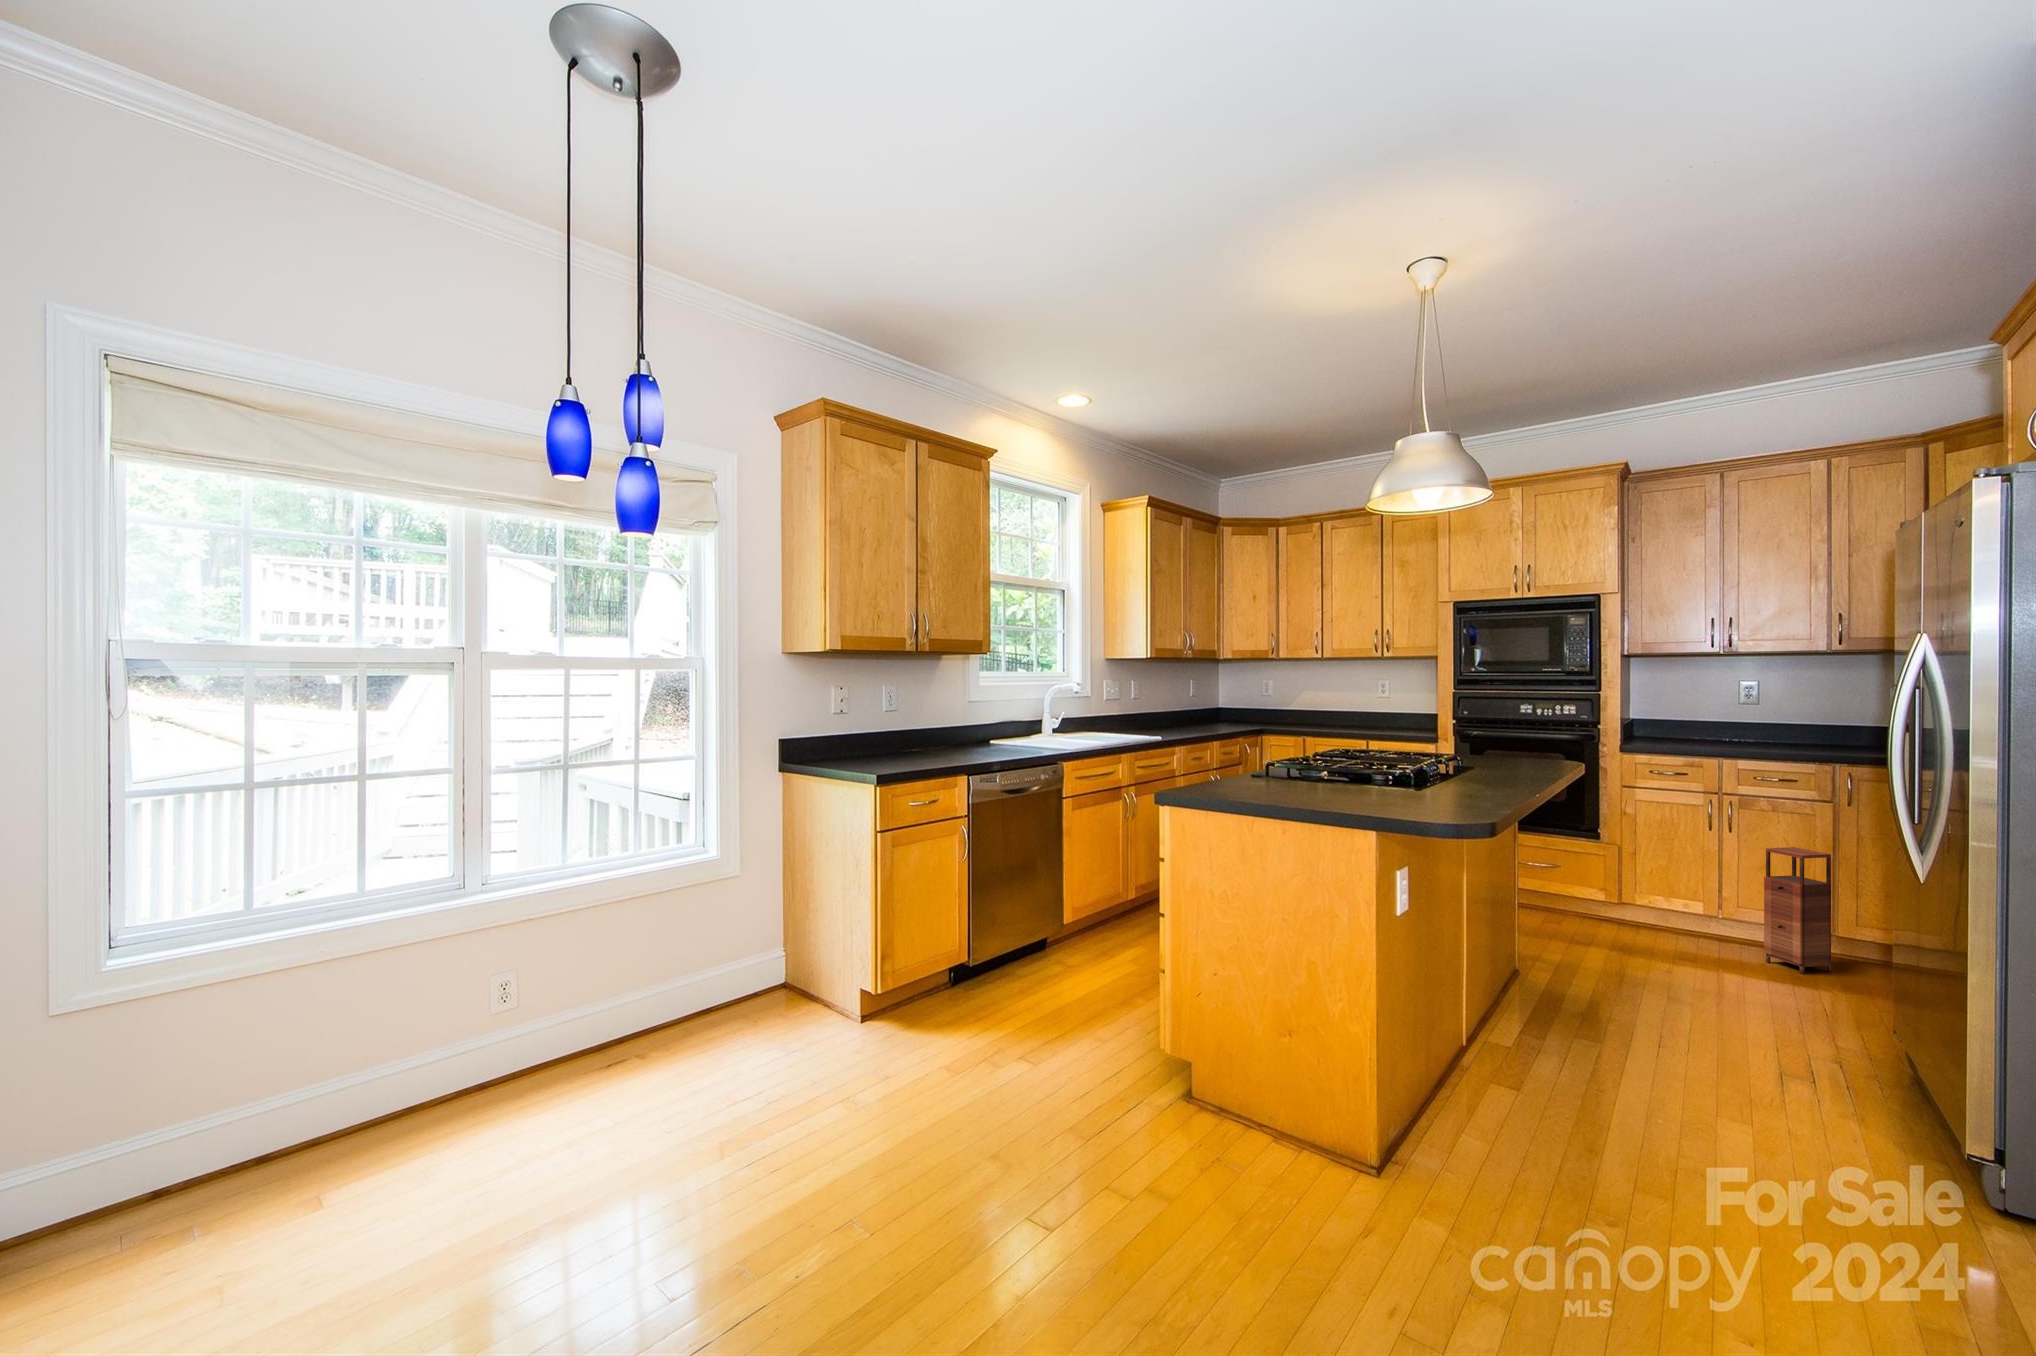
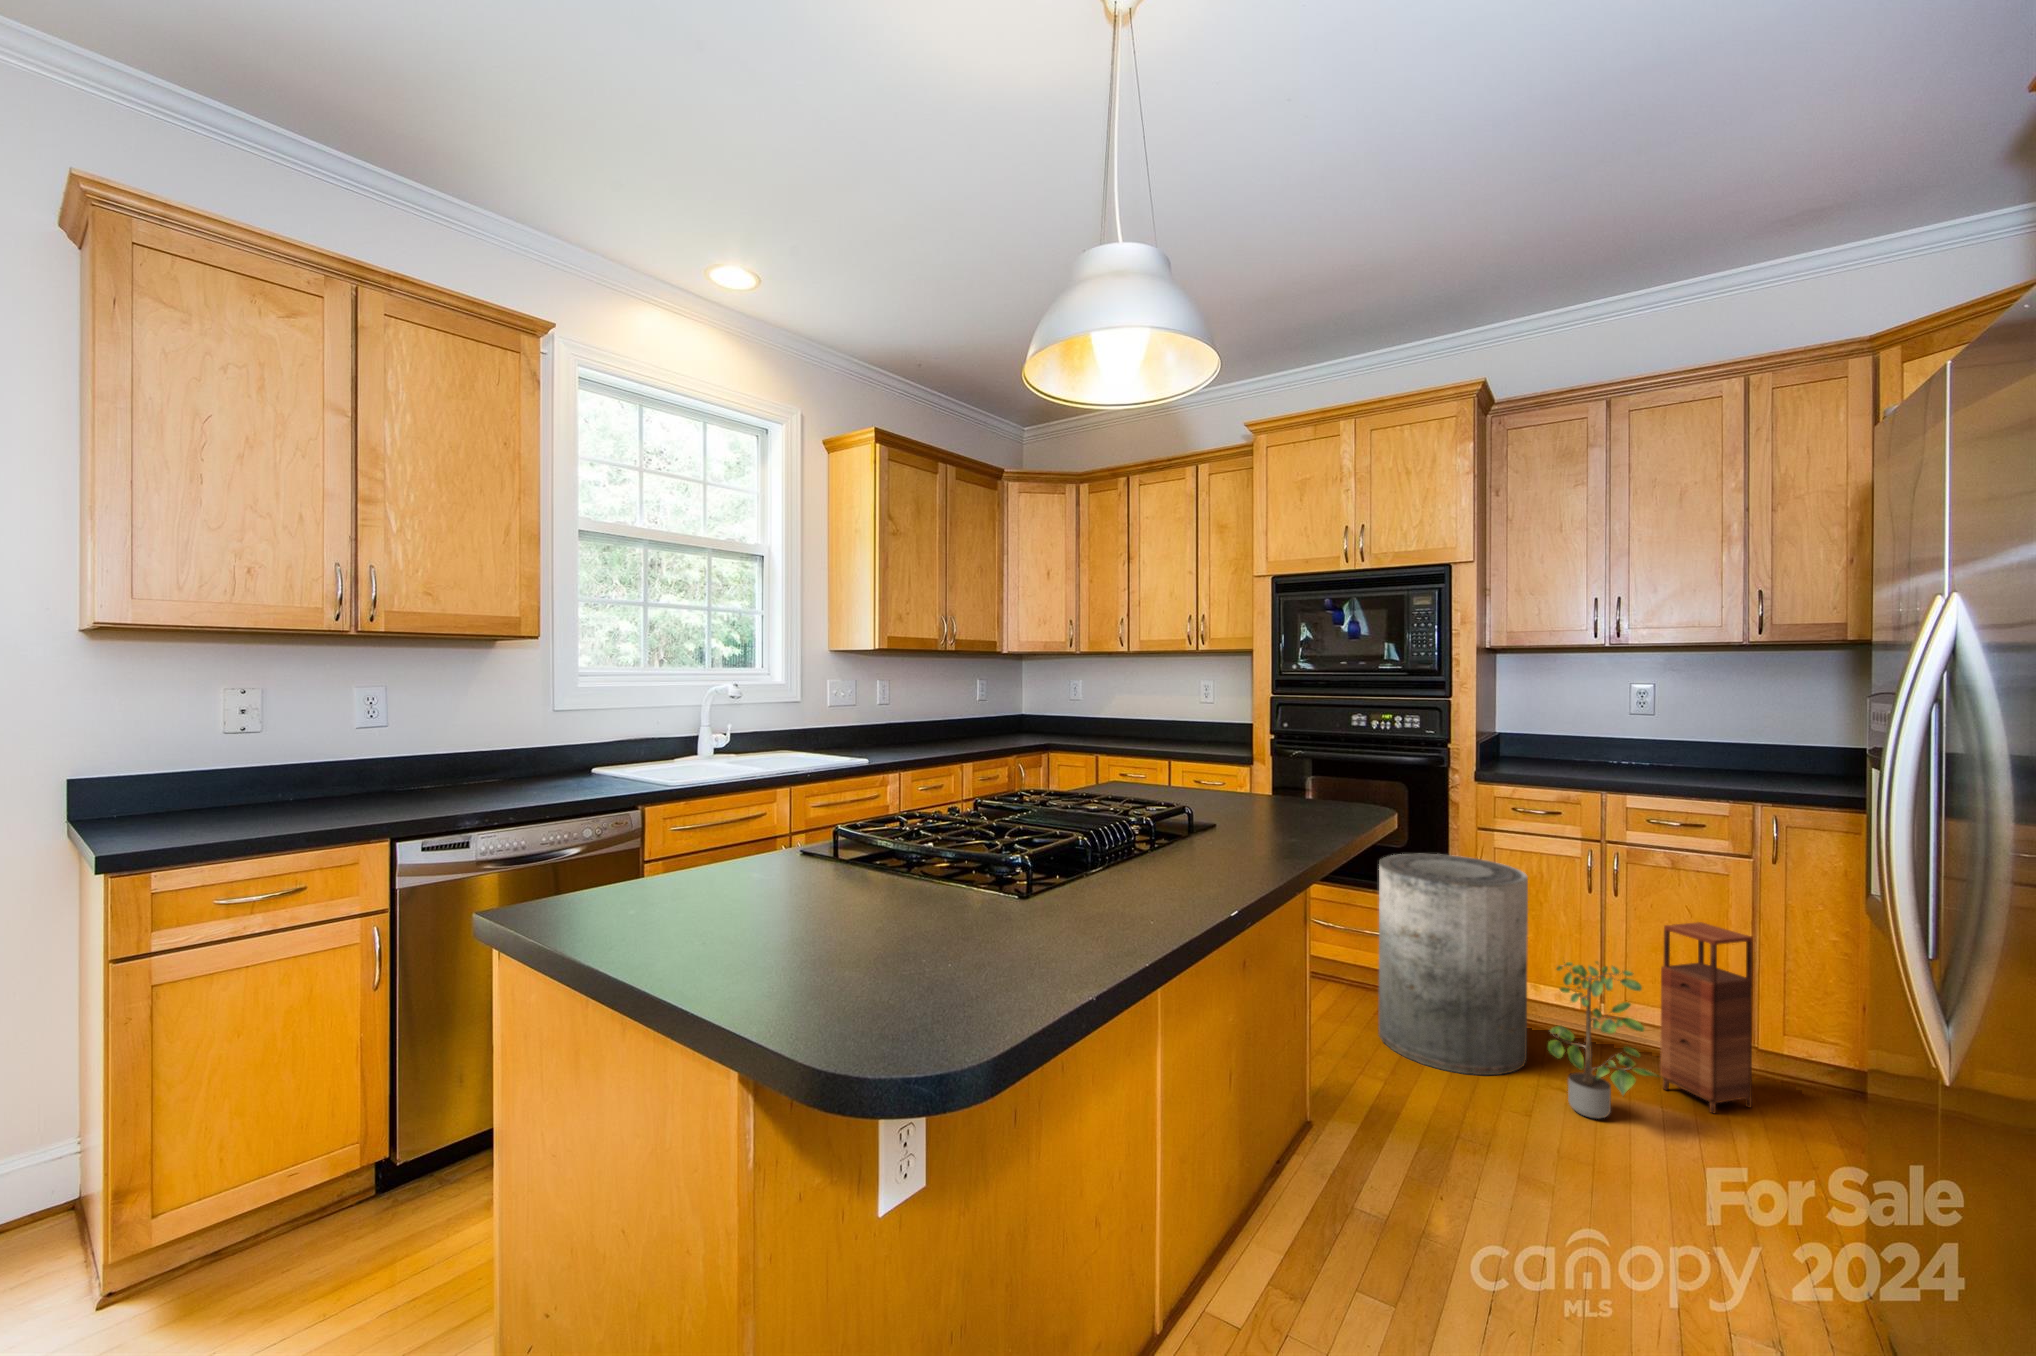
trash can: none [1549,805,1664,953] -> present [1378,854,1528,1075]
potted plant: none [1682,867,1766,974] -> present [1548,962,1658,1119]

